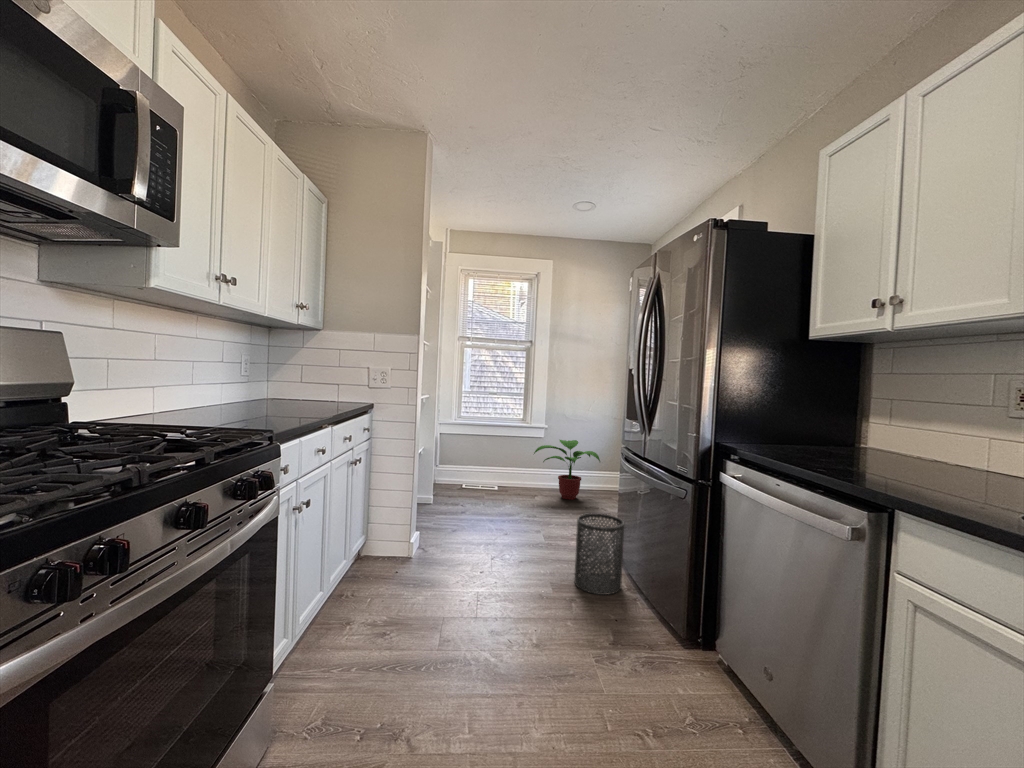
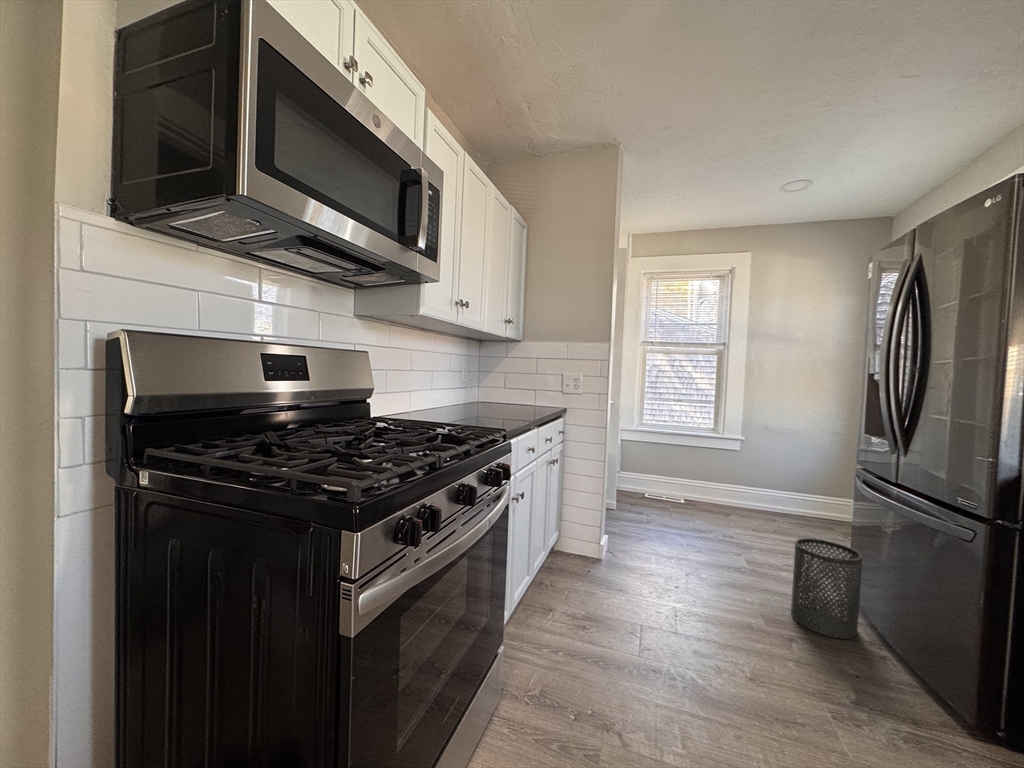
potted plant: present [534,440,600,500] -> none [718,450,800,516]

